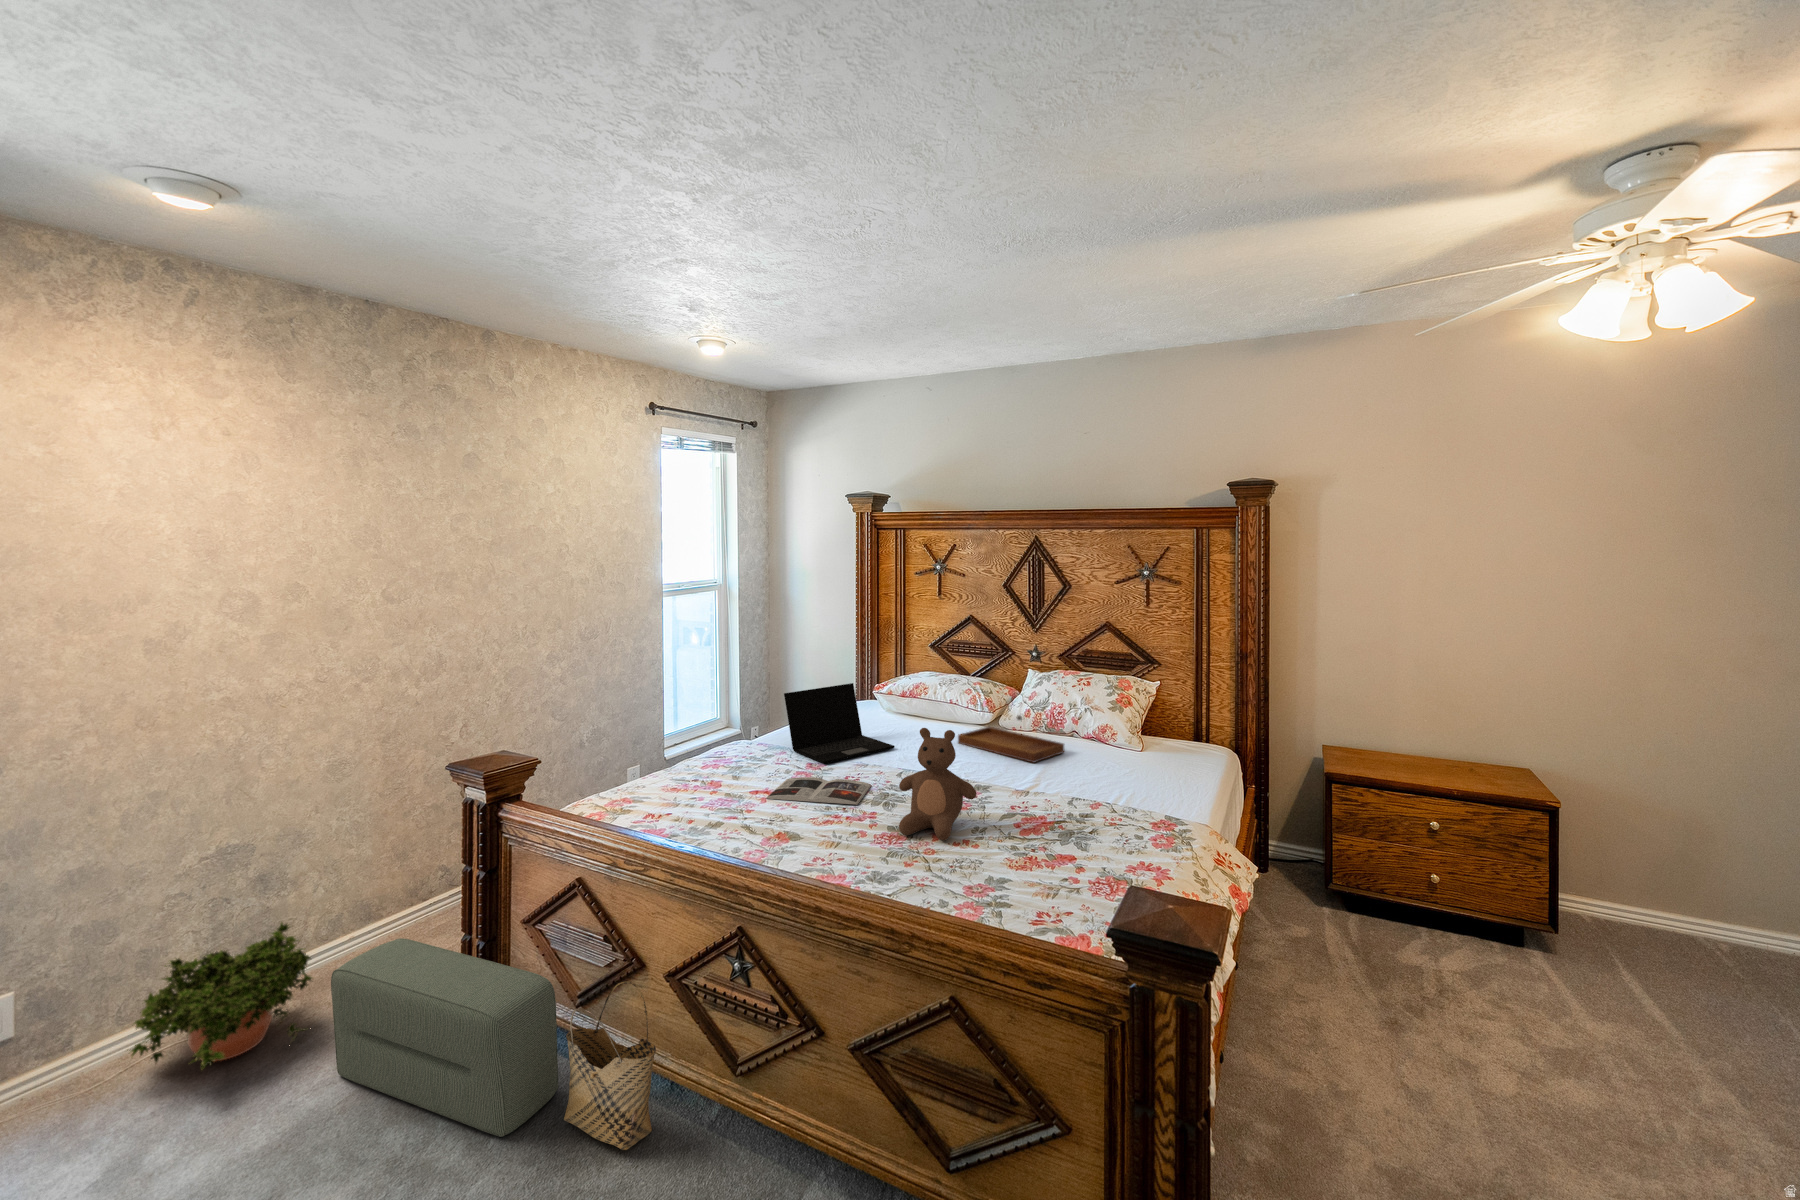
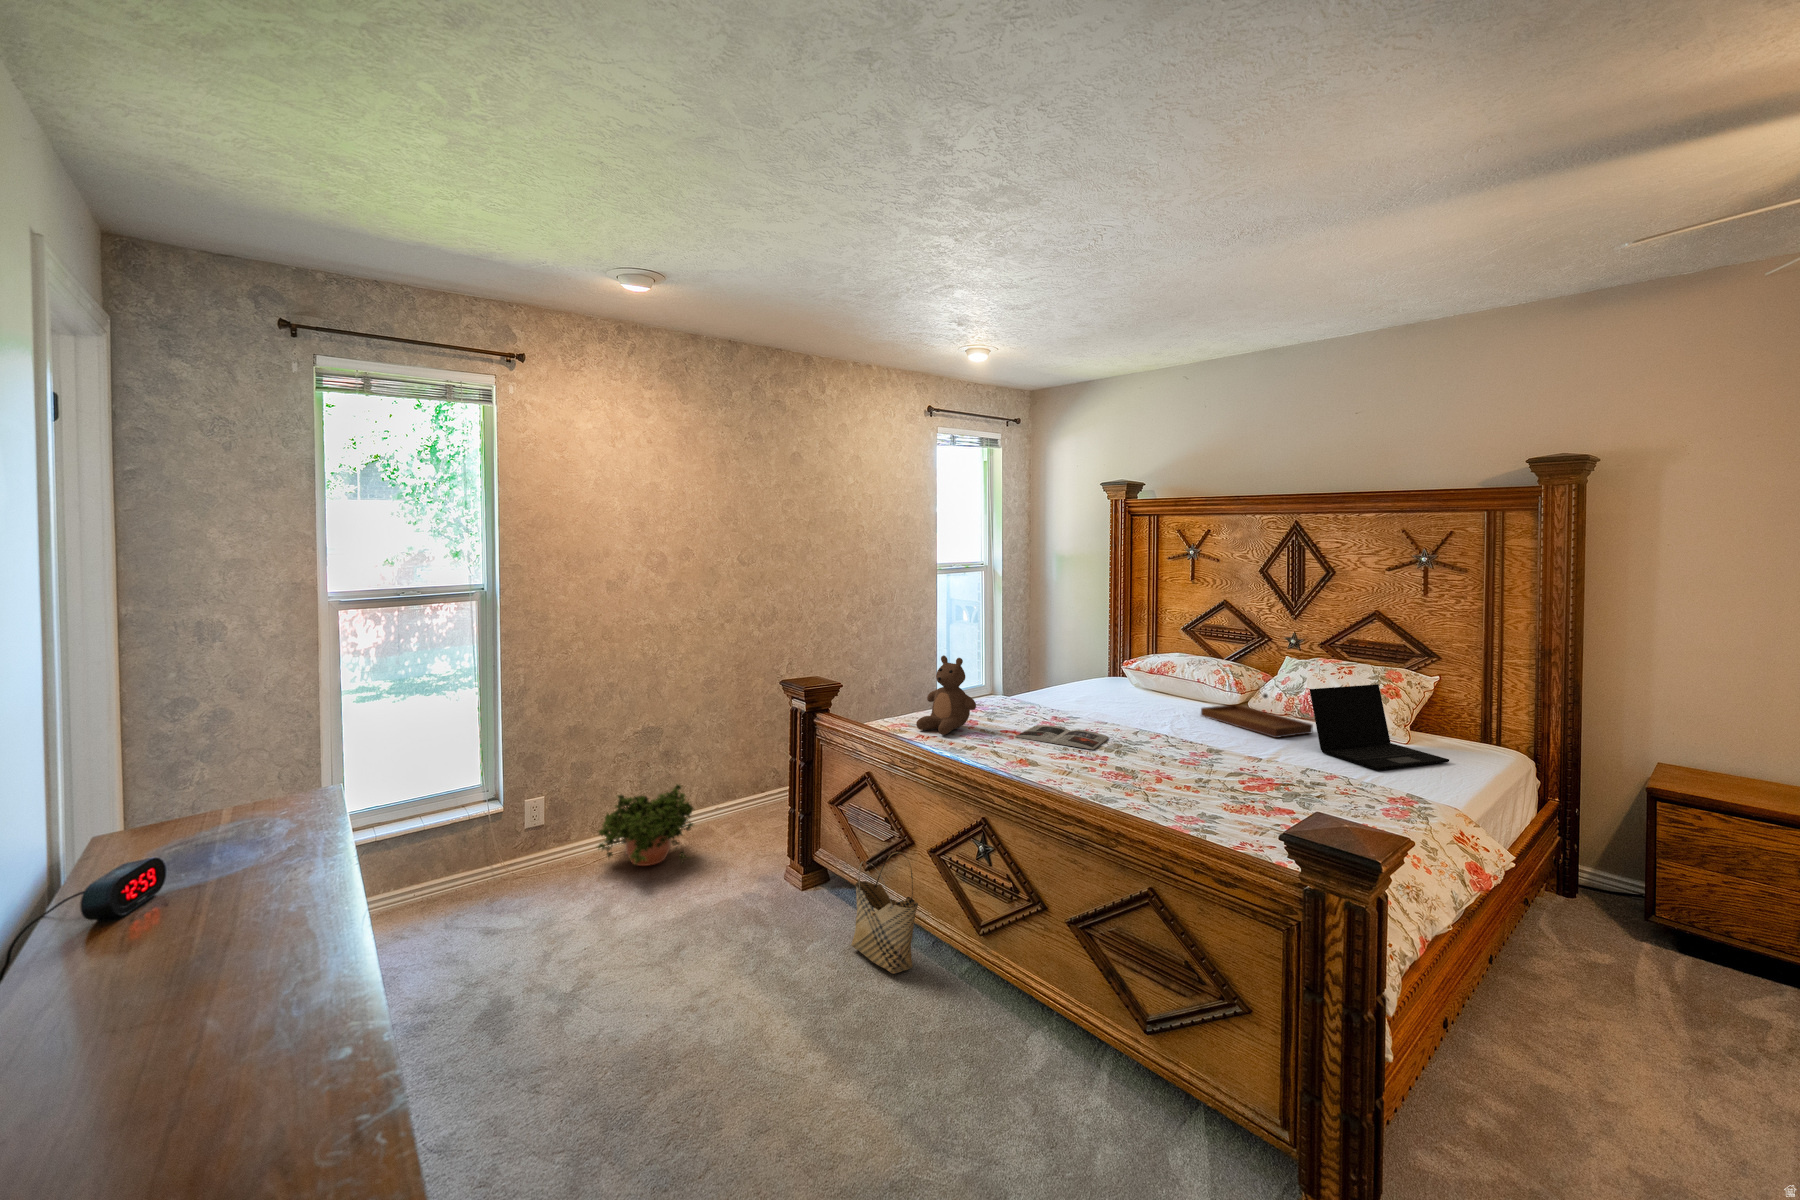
laptop: present [784,683,895,764] -> present [1310,684,1449,770]
teddy bear: present [899,728,977,840] -> present [916,655,976,735]
pouf: present [331,938,558,1137] -> none [707,803,849,947]

